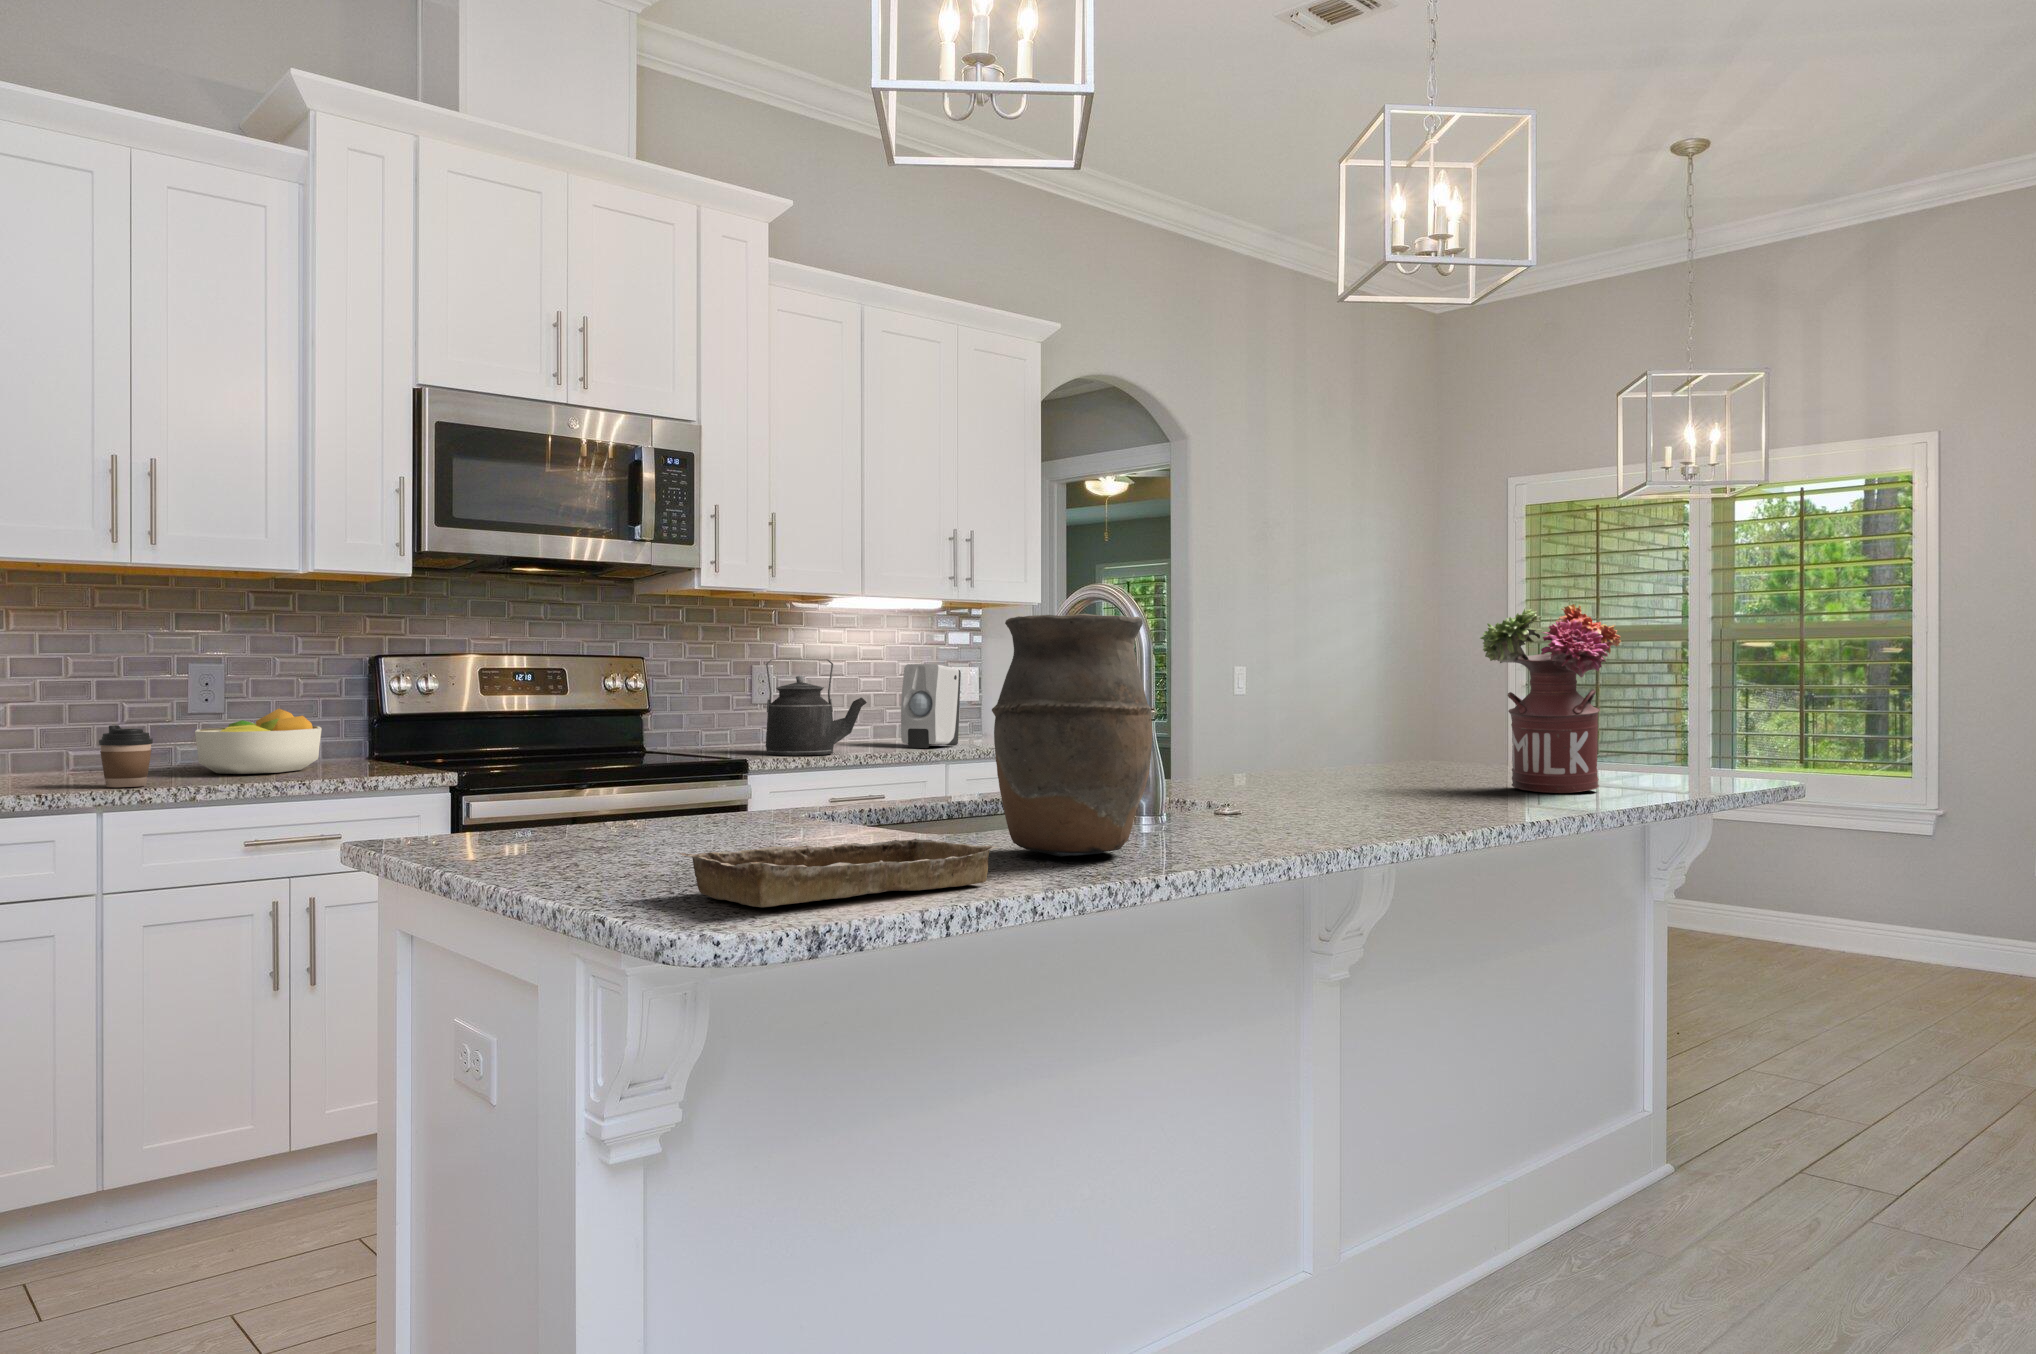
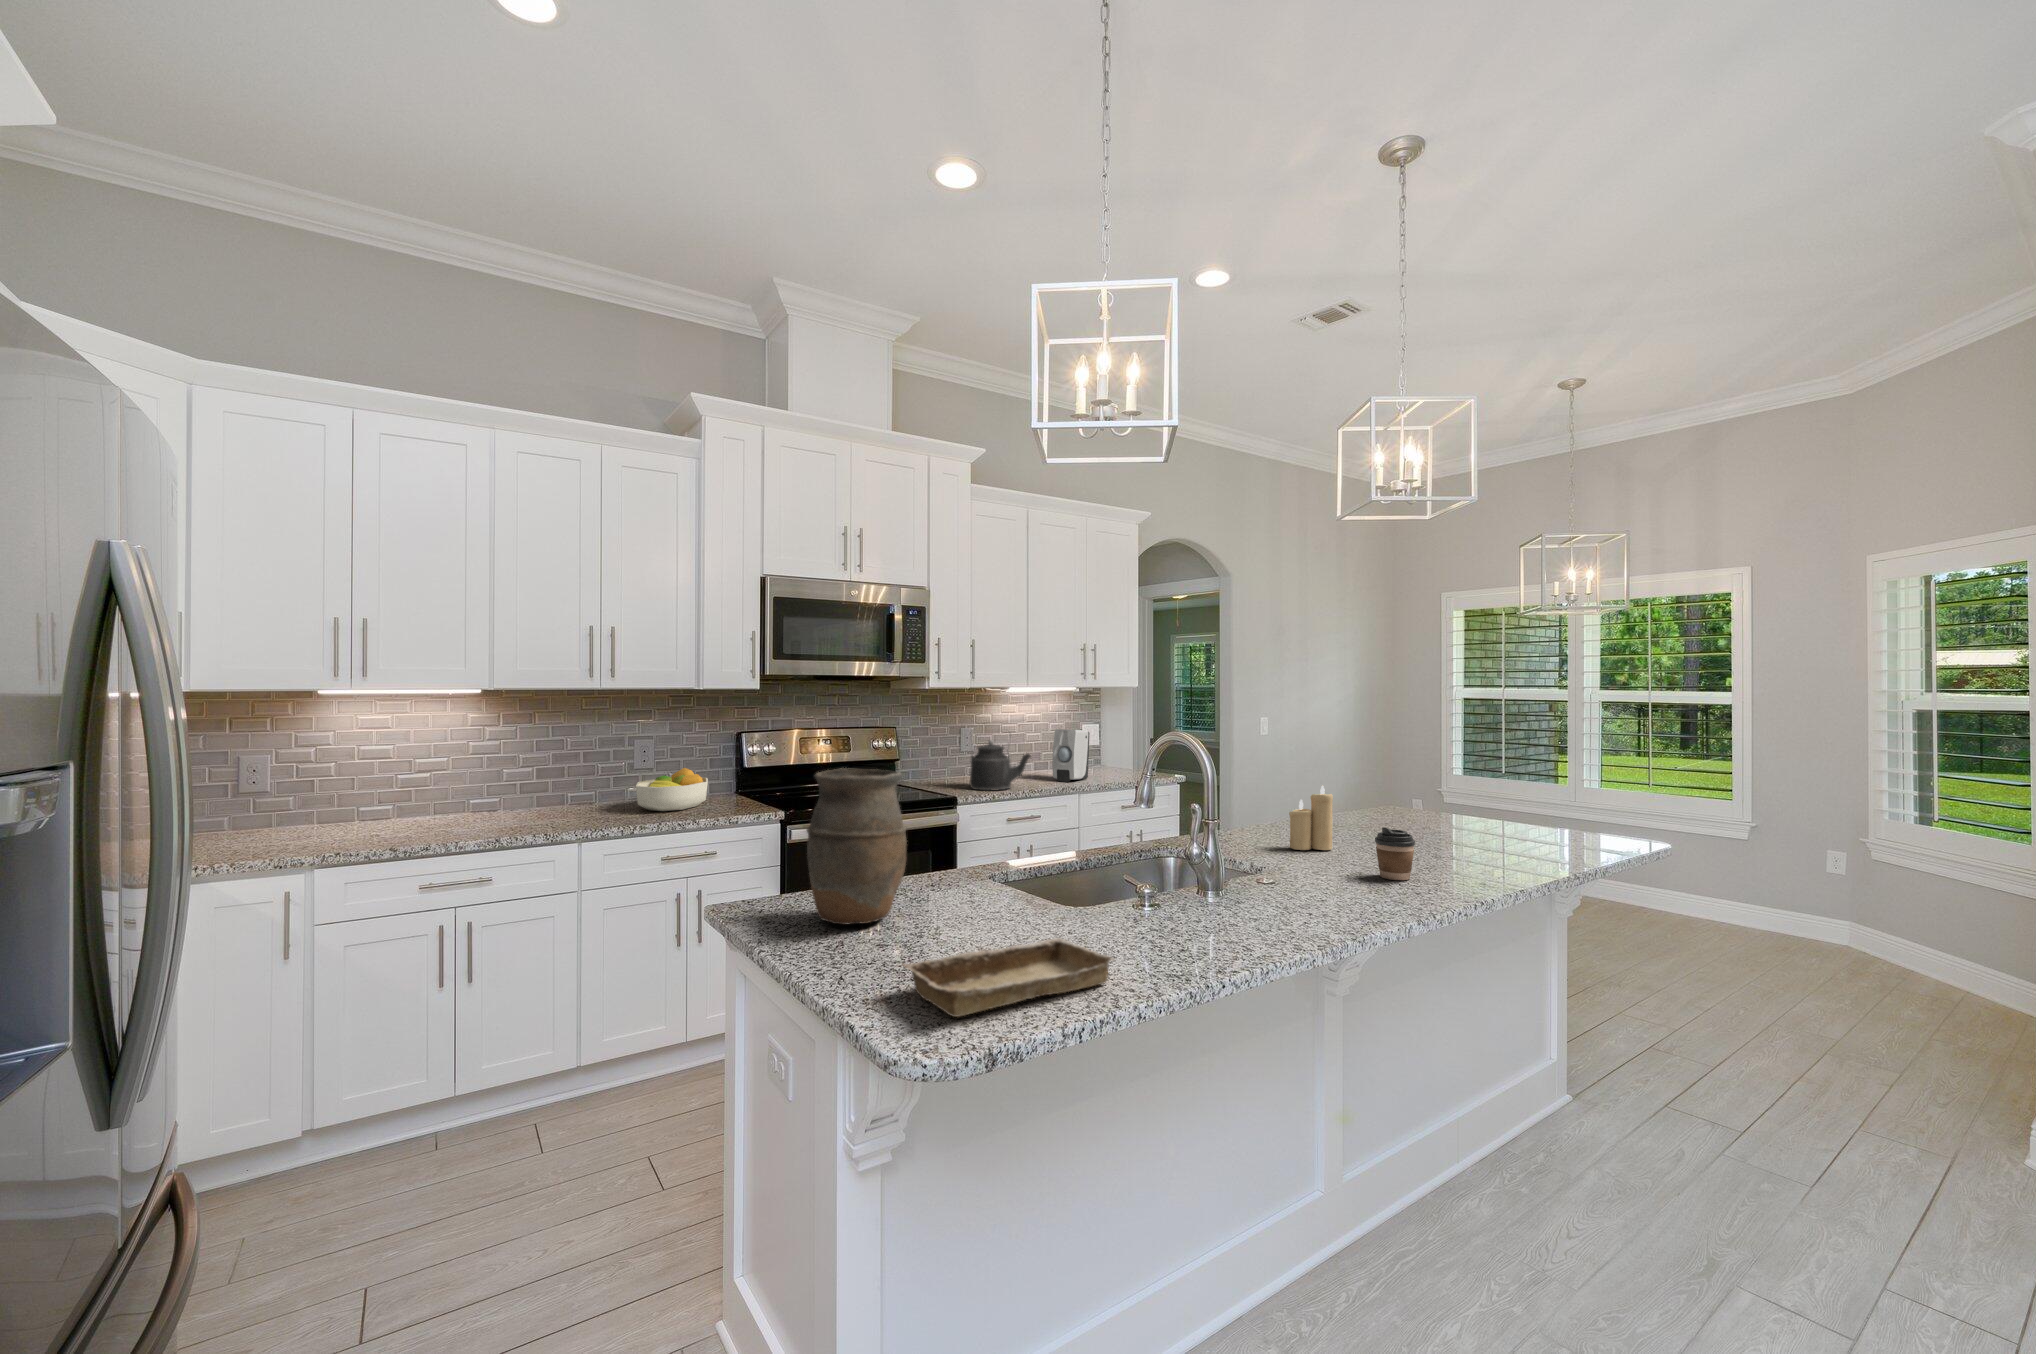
flower arrangement: present [1480,604,1621,793] -> none [1438,728,1539,858]
vase: present [992,614,1152,856] -> present [807,768,907,925]
candle: none [1264,694,1329,790] -> present [1289,786,1333,850]
coffee cup: present [99,725,153,787] -> present [1375,827,1415,880]

